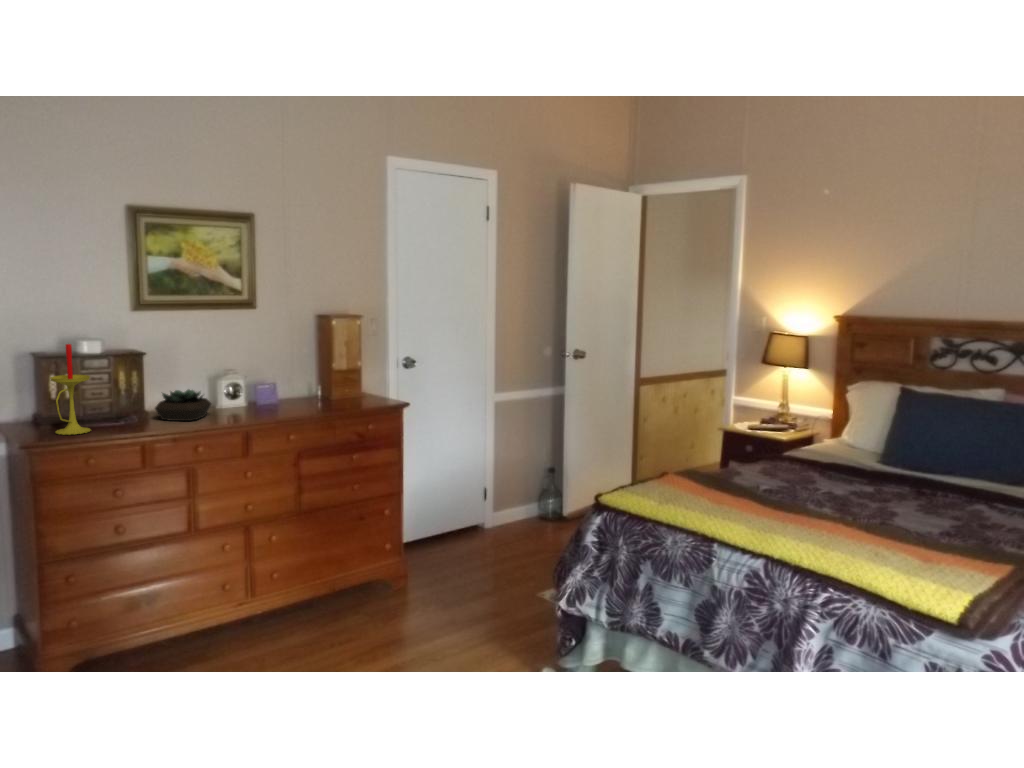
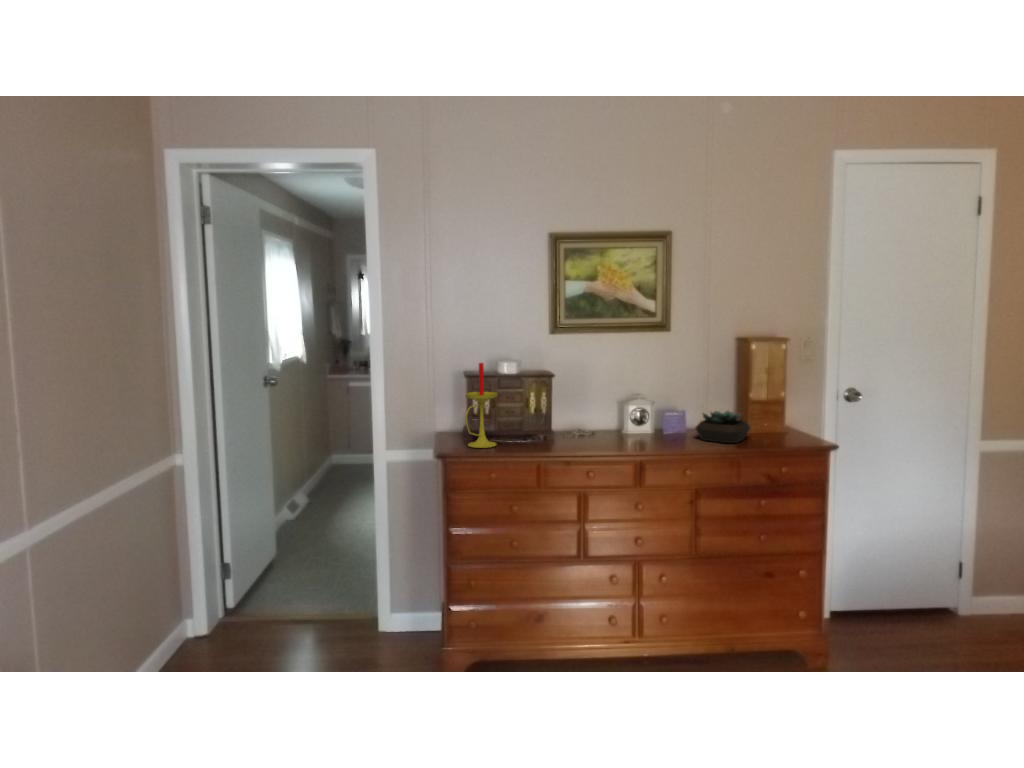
succulent plant: present [155,389,211,421] -> present [695,411,750,443]

